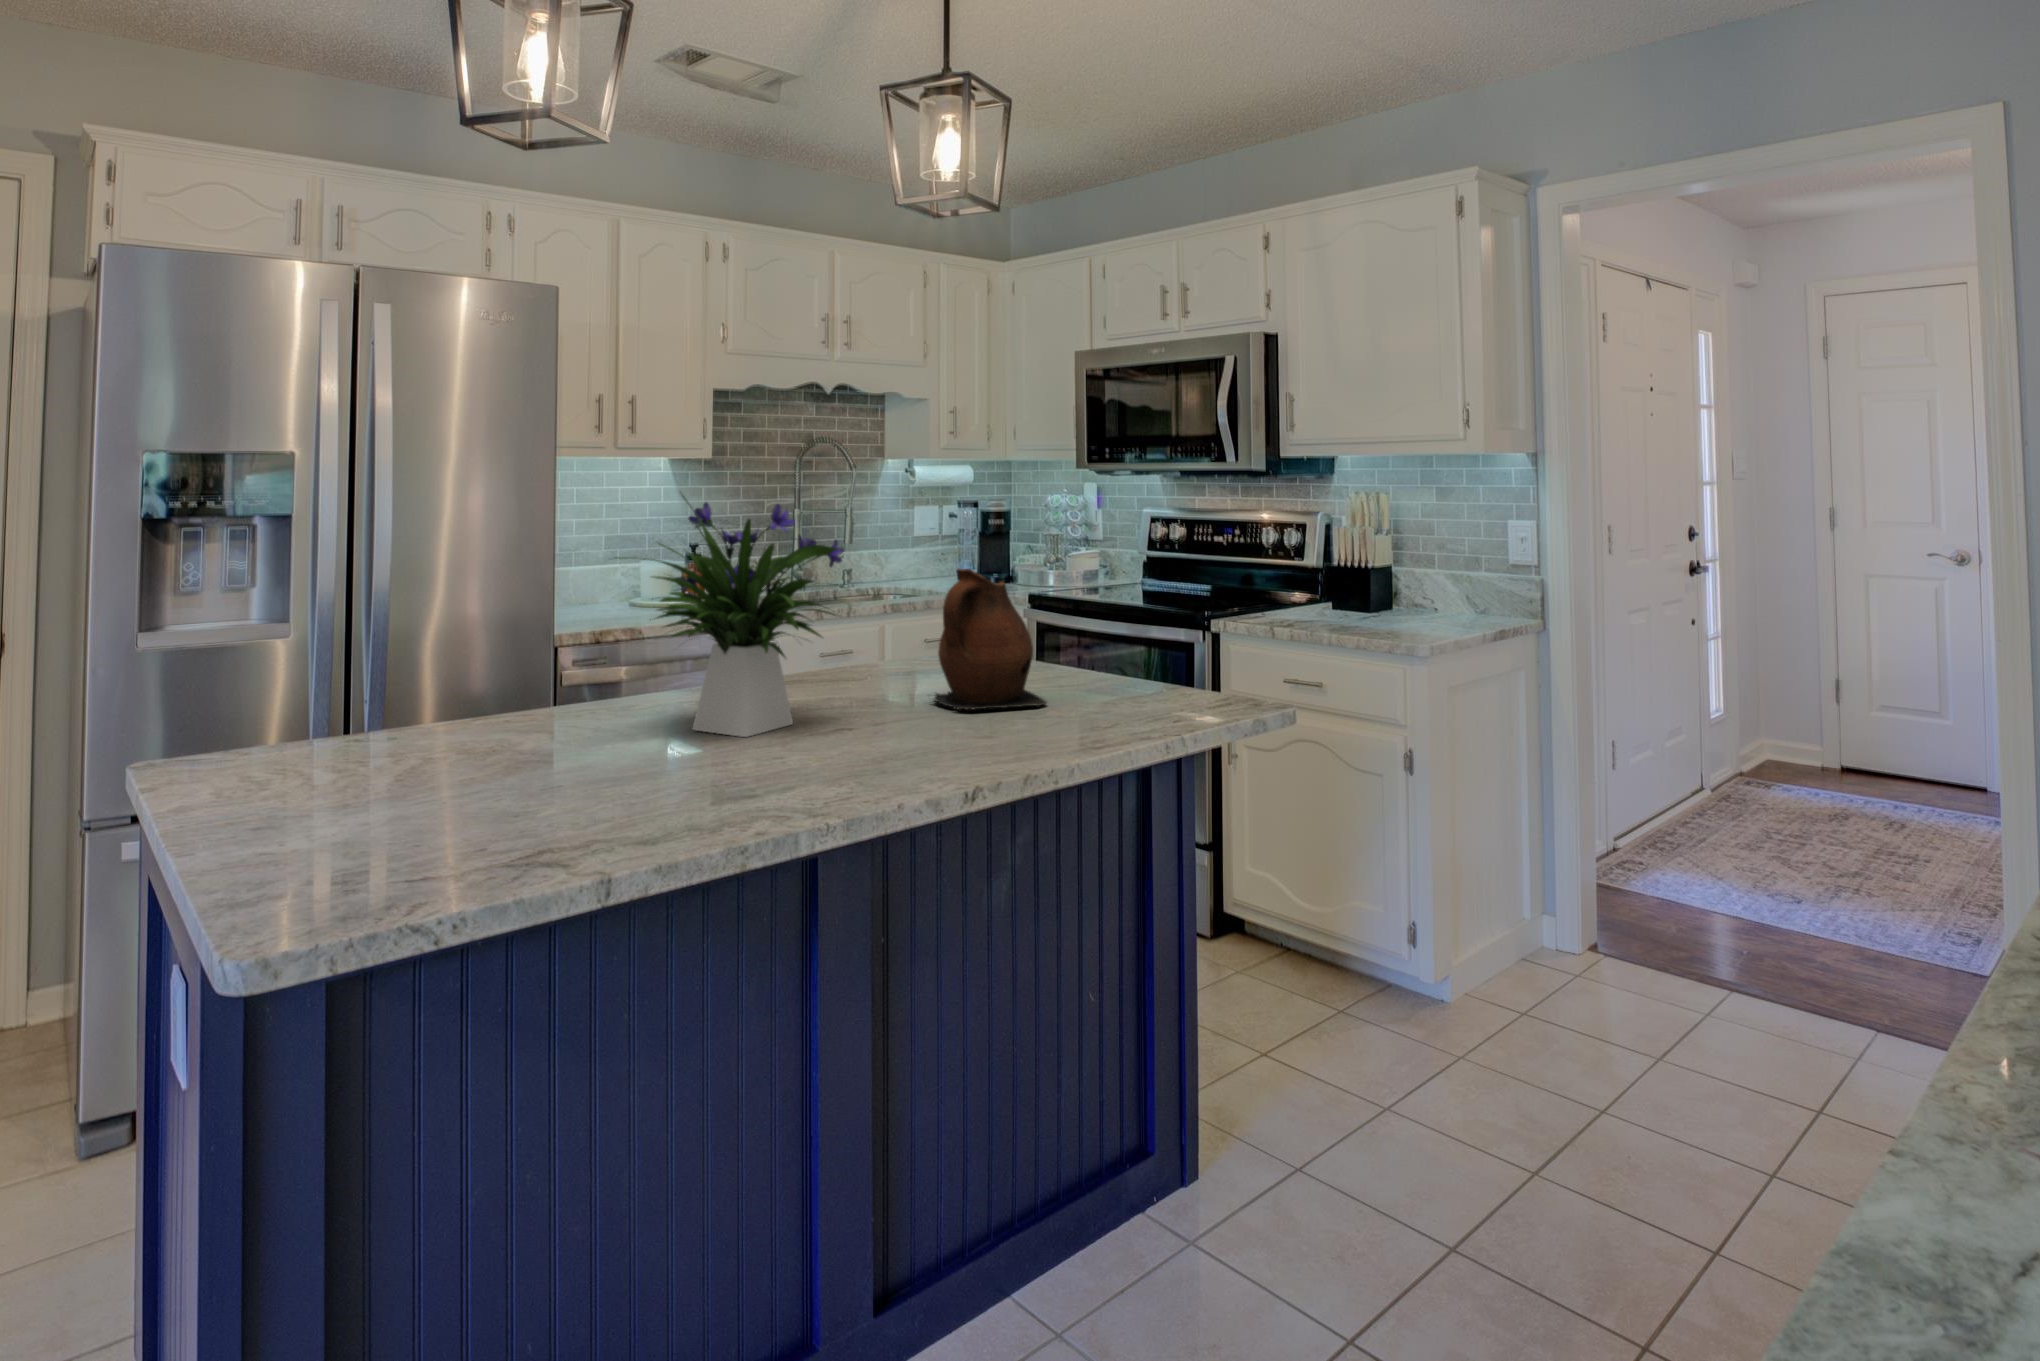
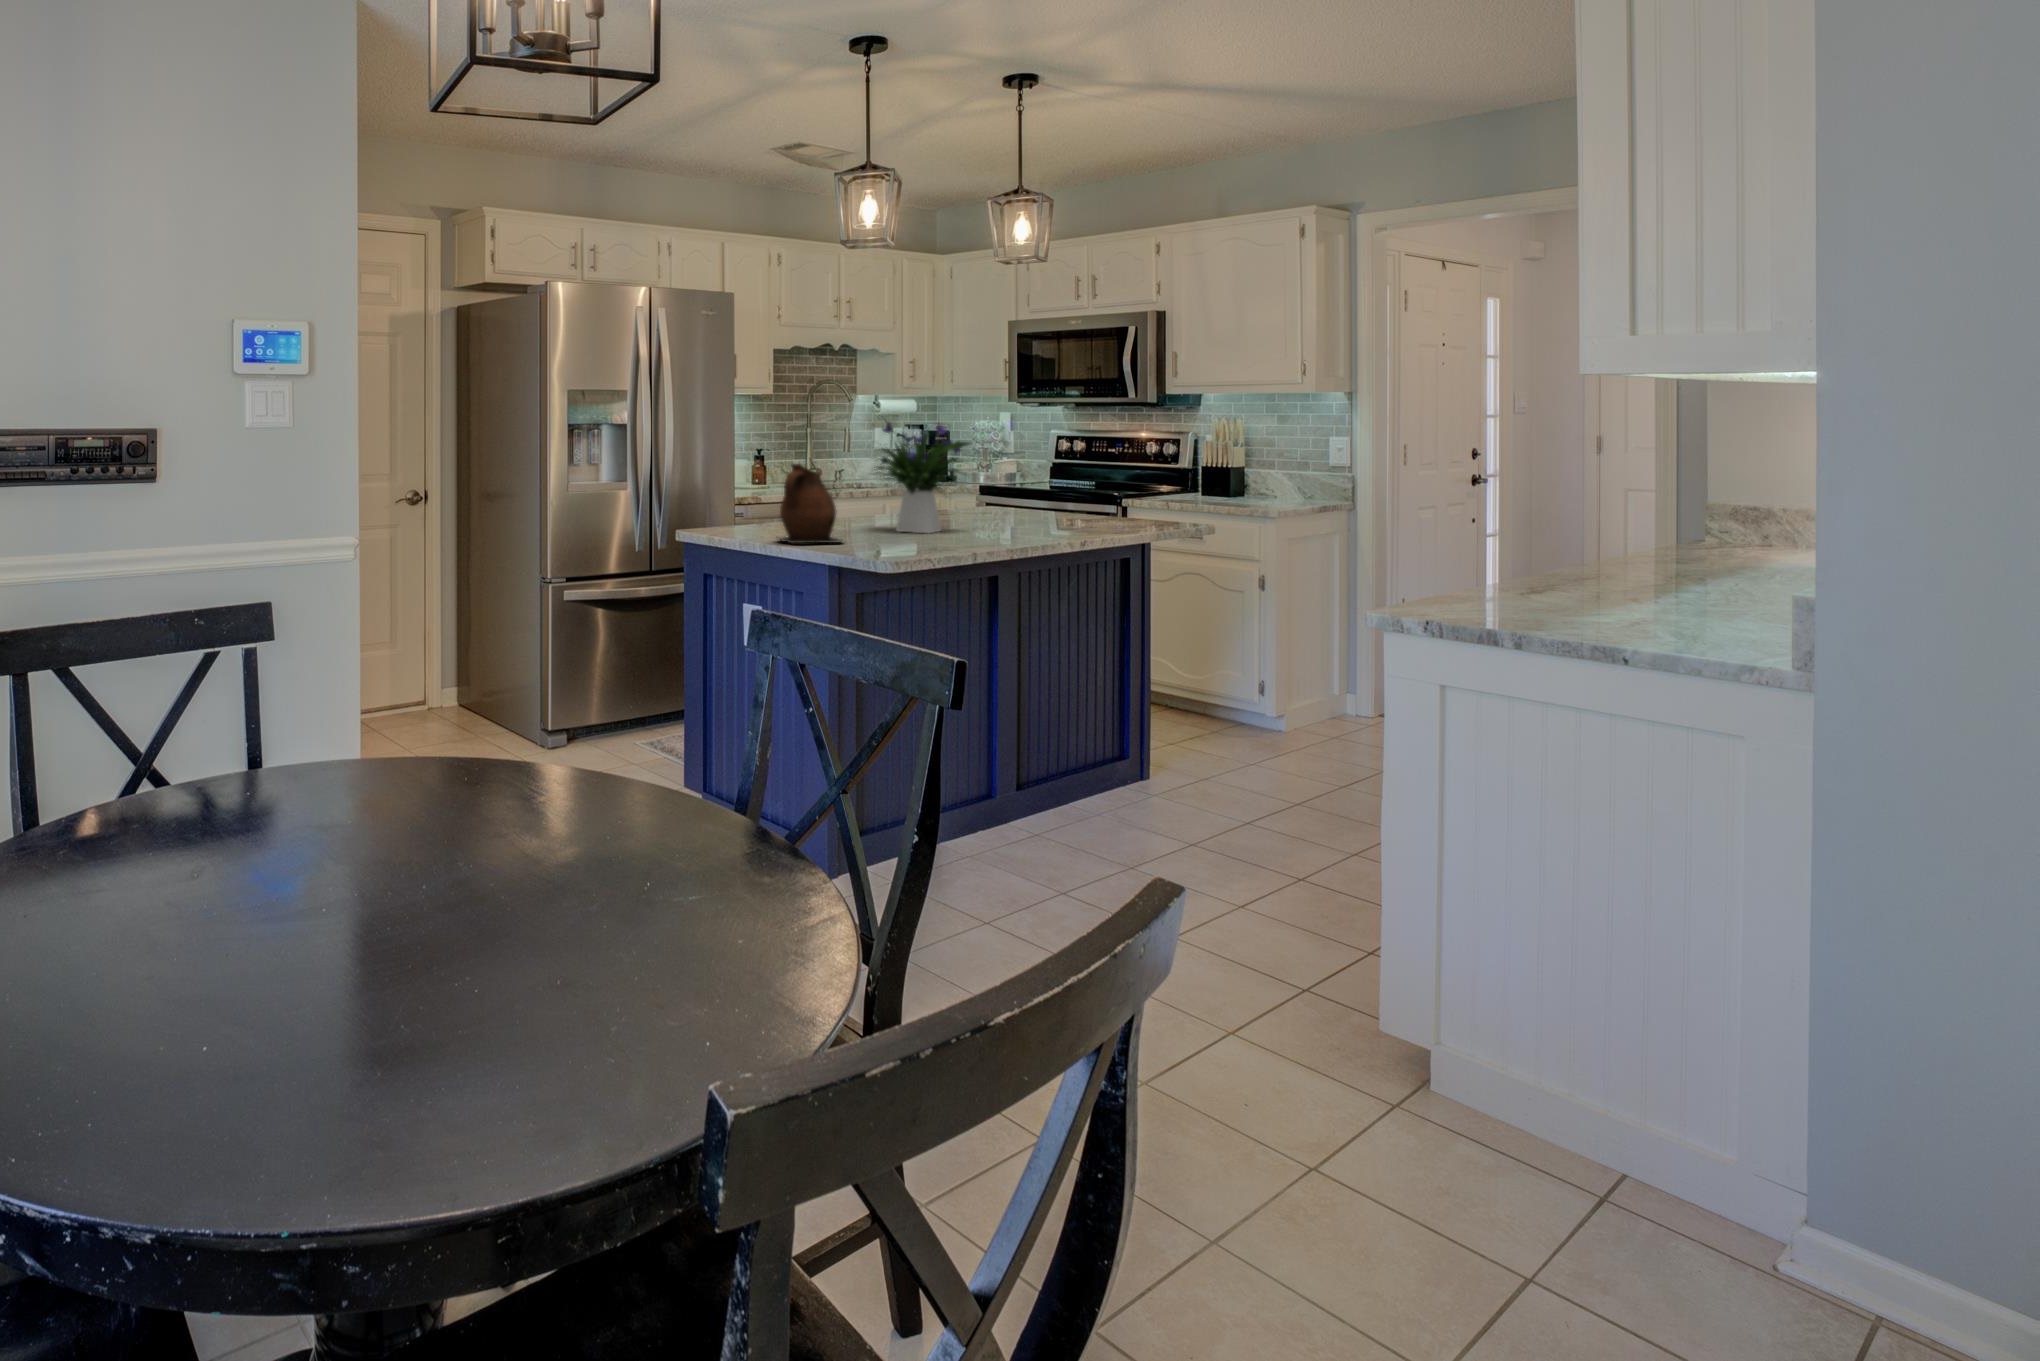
ceramic pitcher: present [934,569,1047,710] -> present [776,464,843,543]

